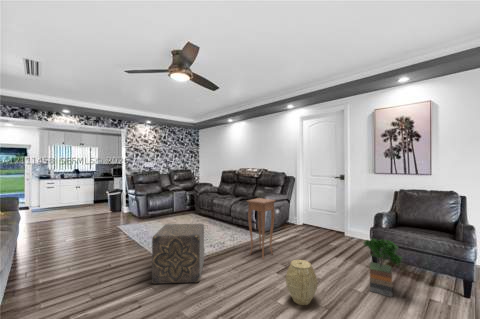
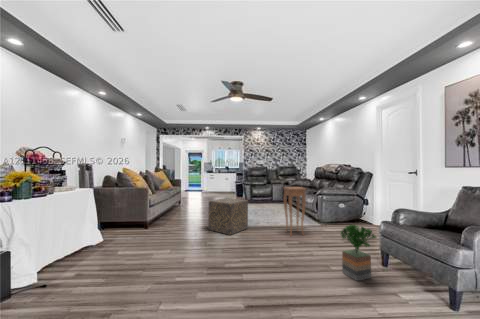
woven basket: present [286,260,317,305] -> none [264,228,288,261]

